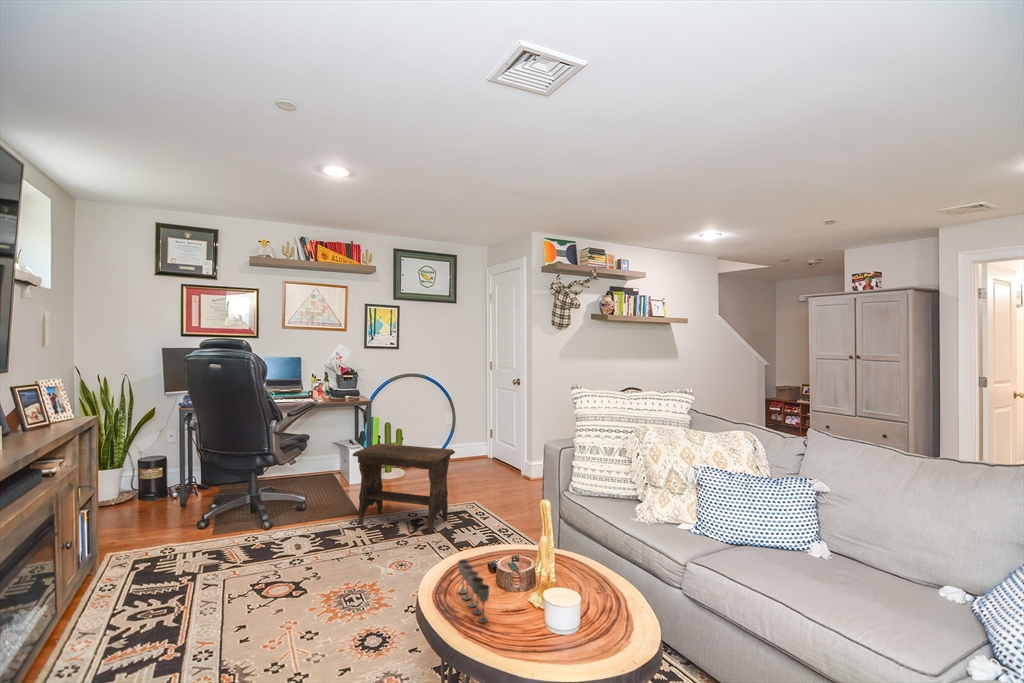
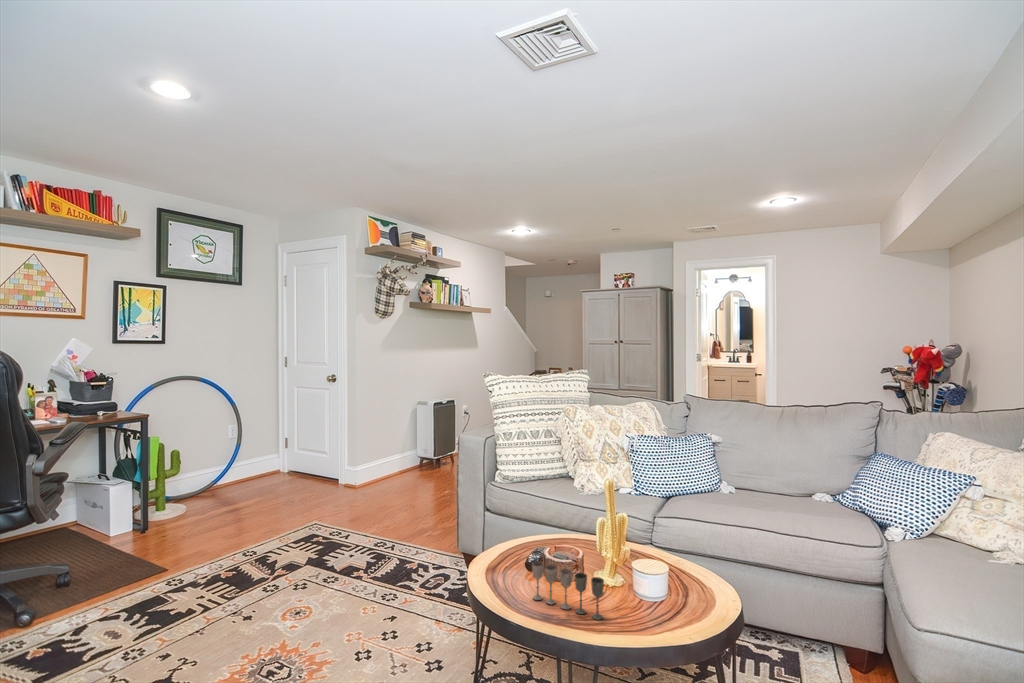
footstool: present [353,443,455,534] -> none [174,461,313,581]

